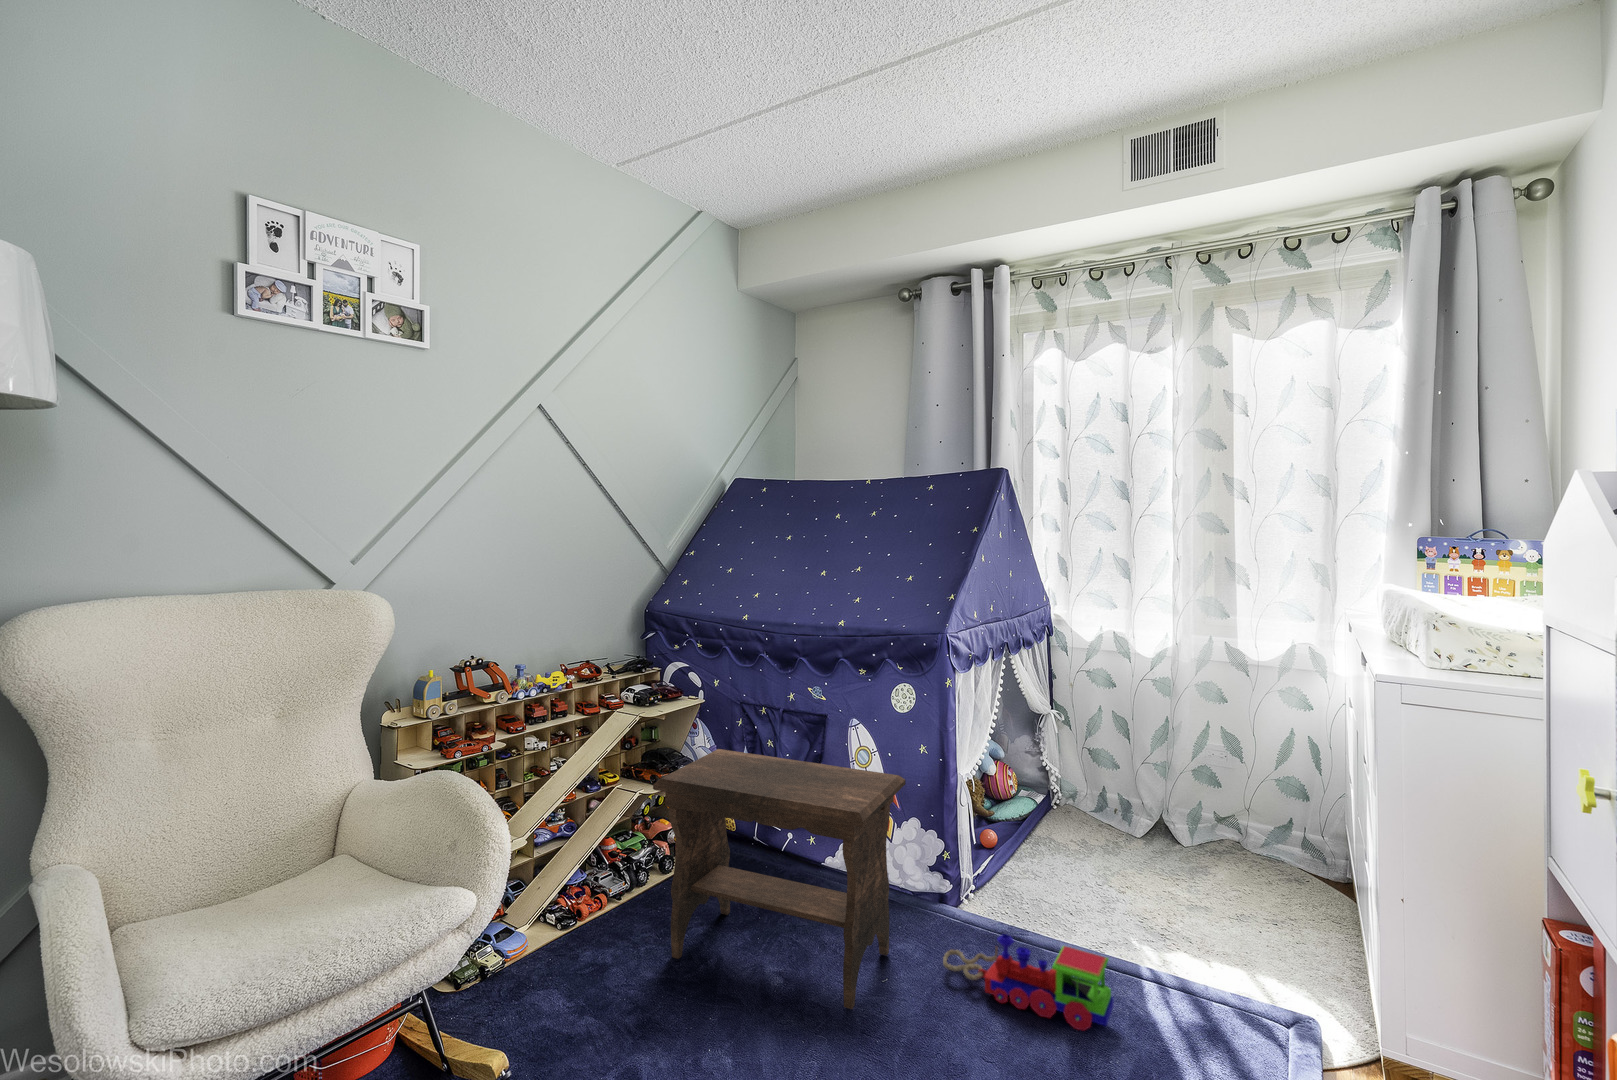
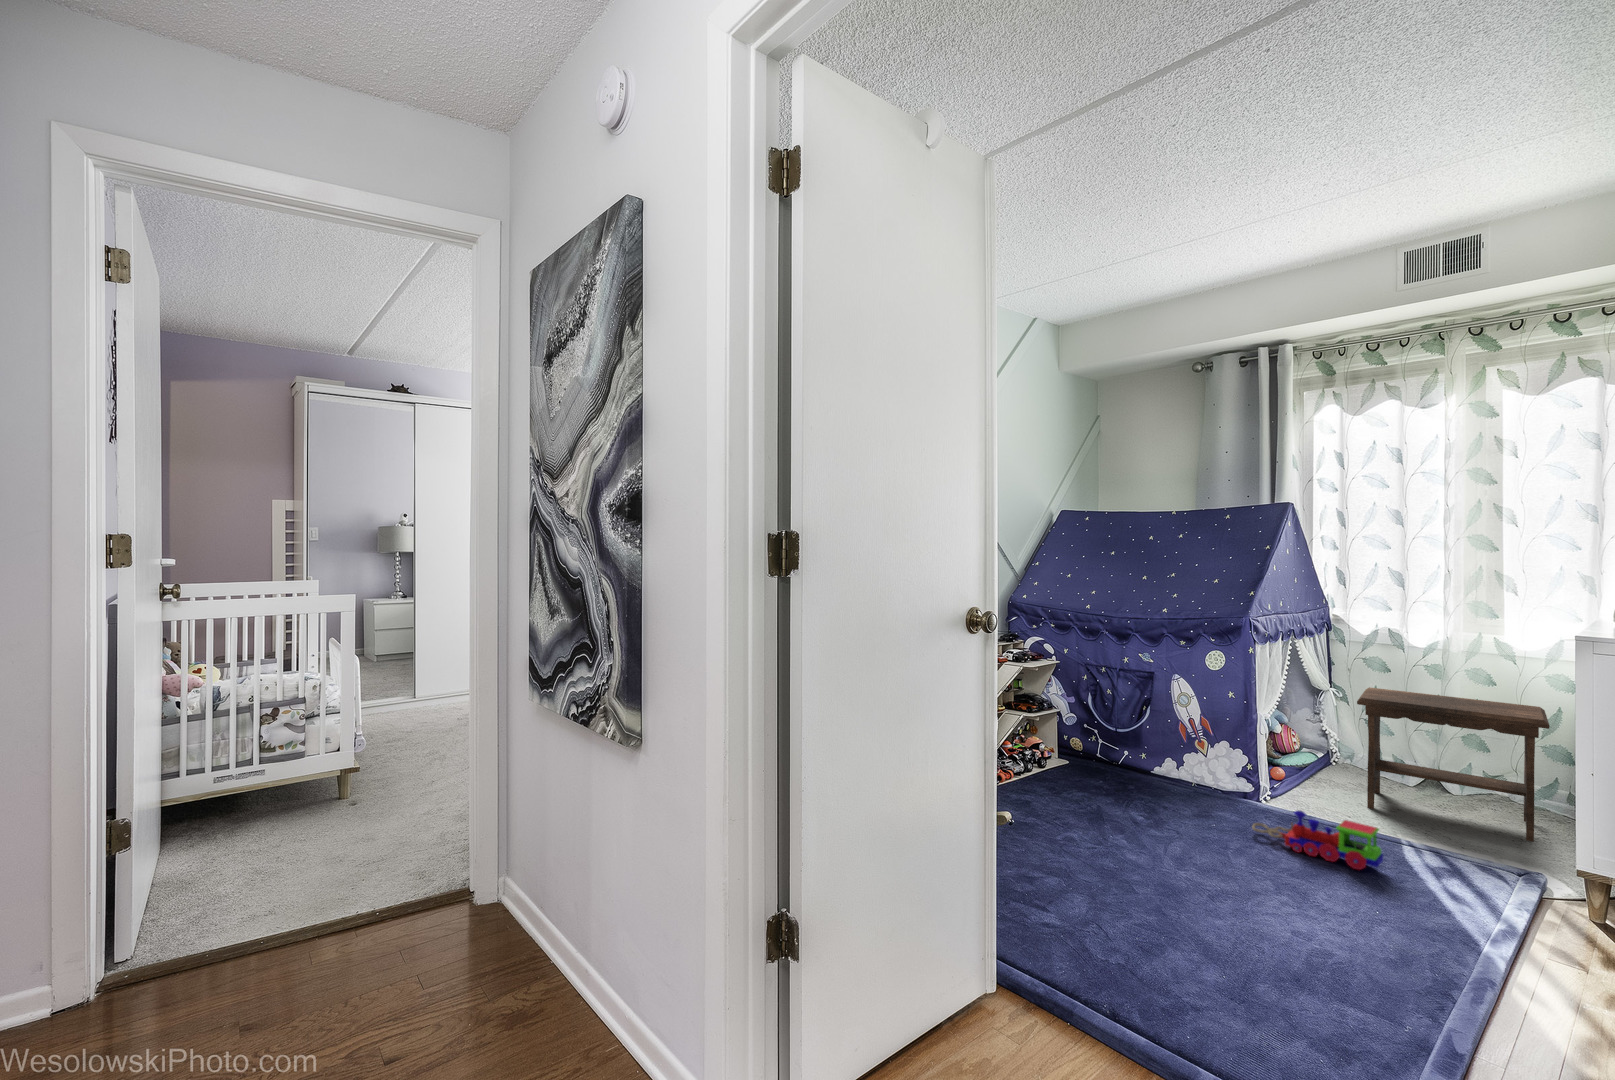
footstool: present [653,749,906,1009] -> present [1357,687,1550,842]

